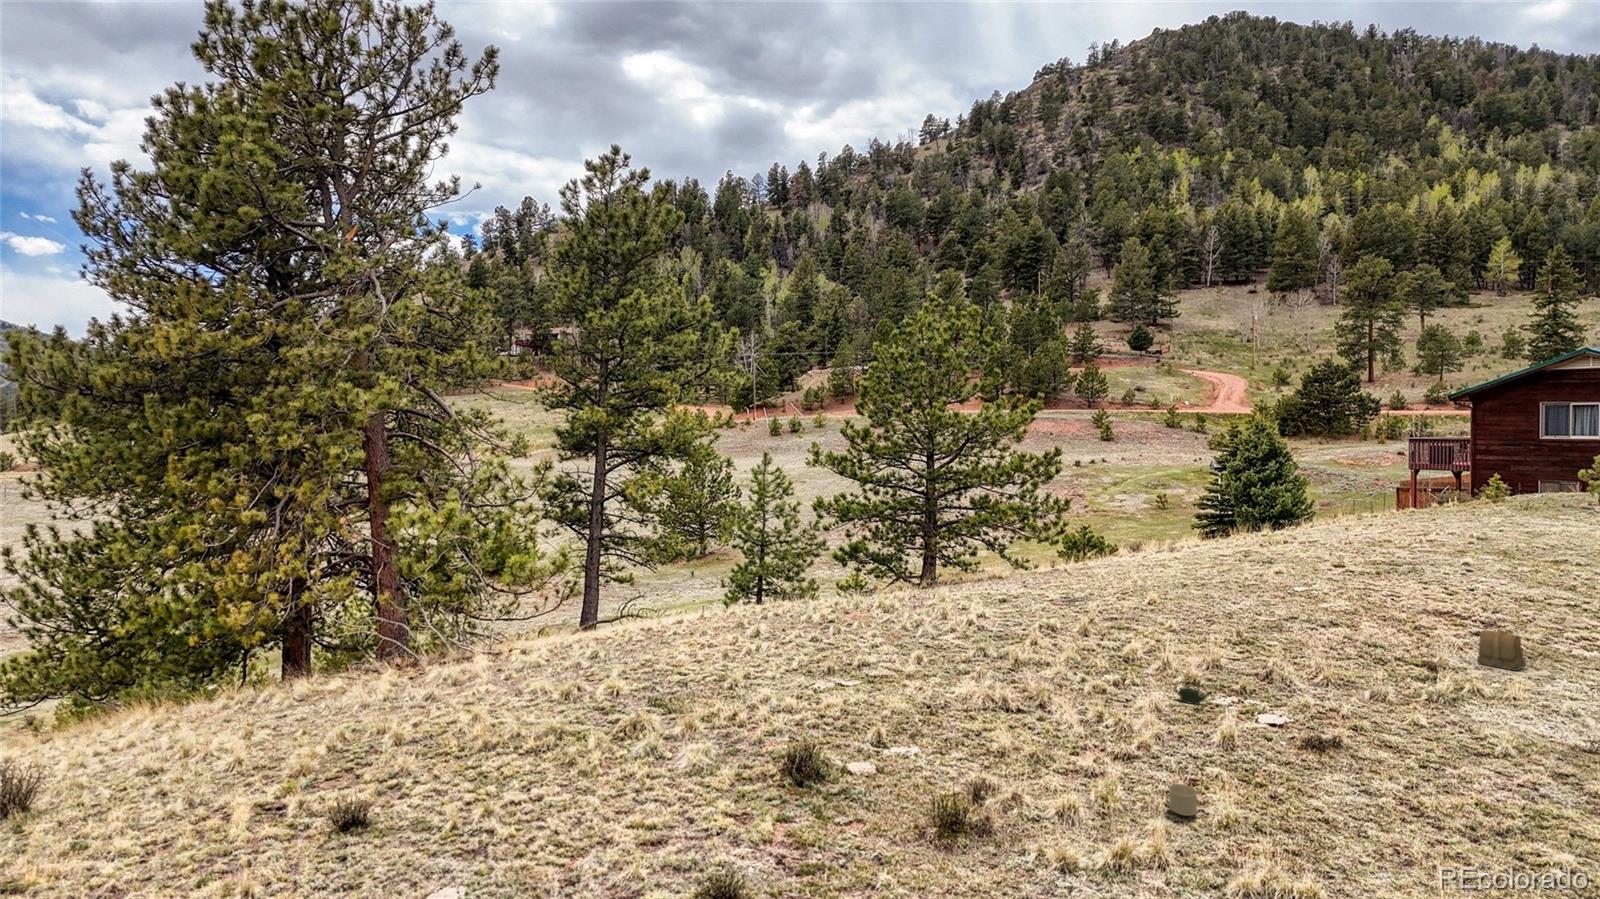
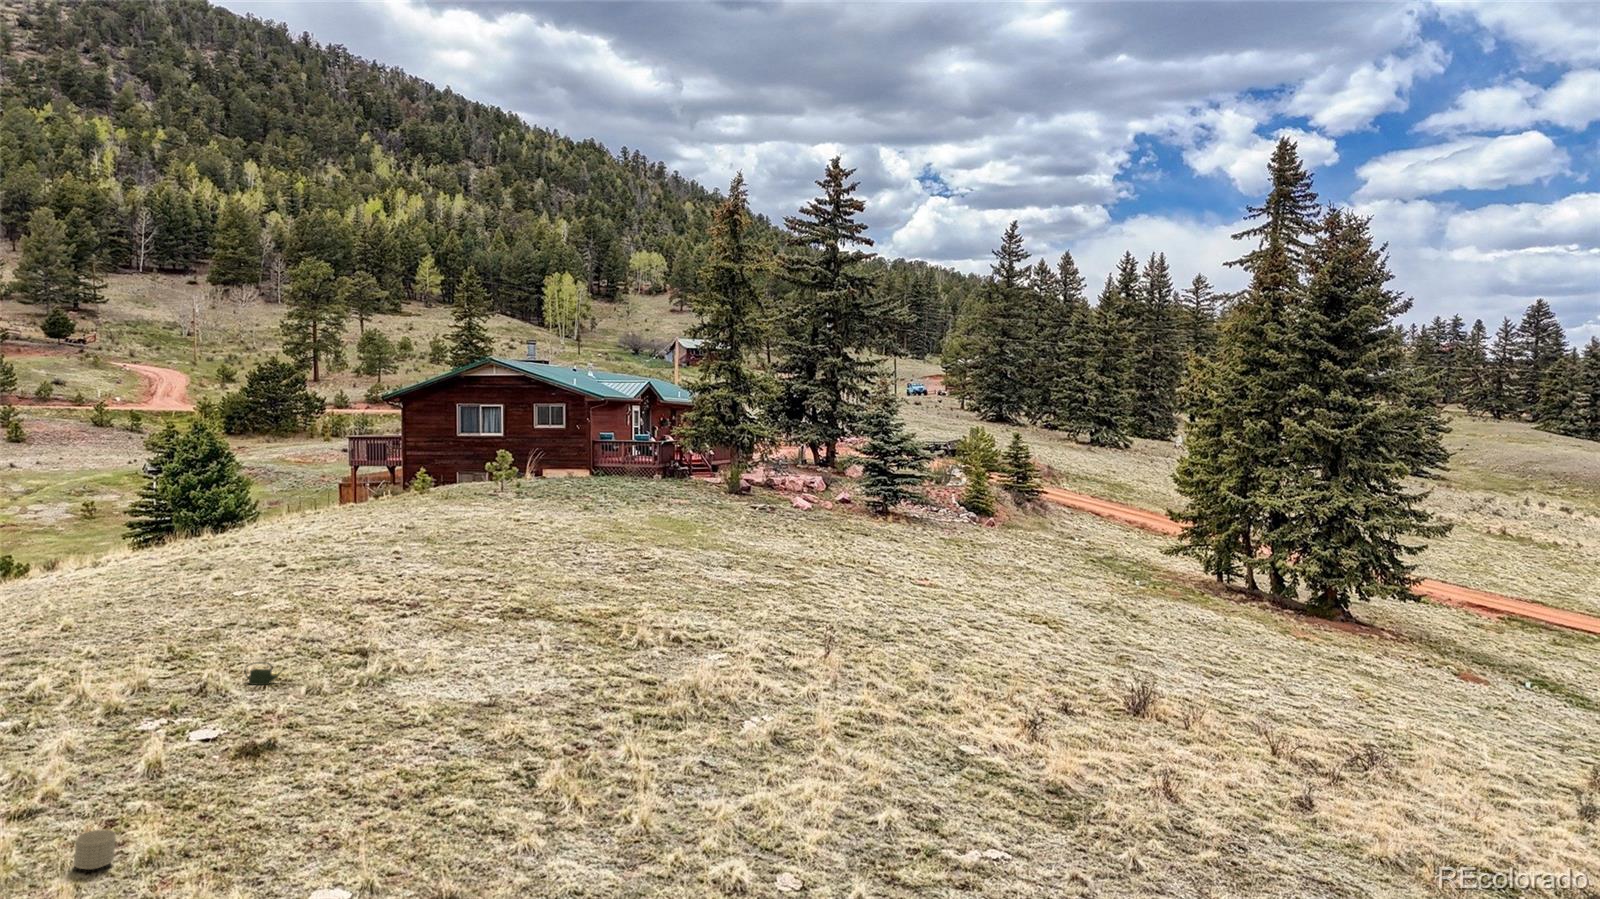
backpack: present [1477,629,1525,671] -> none [404,609,440,648]
watering can: present [1175,681,1211,704] -> present [244,662,281,685]

